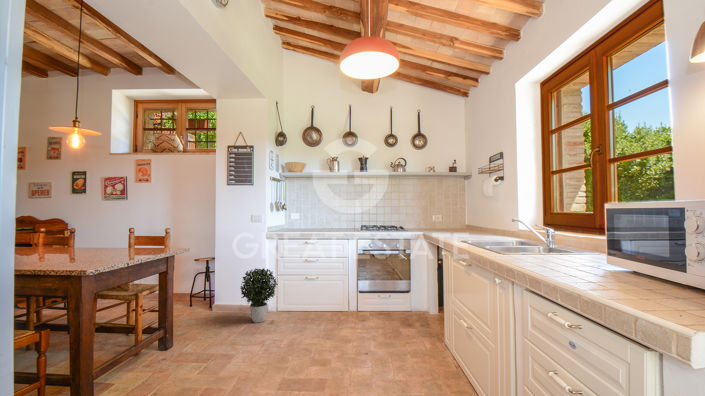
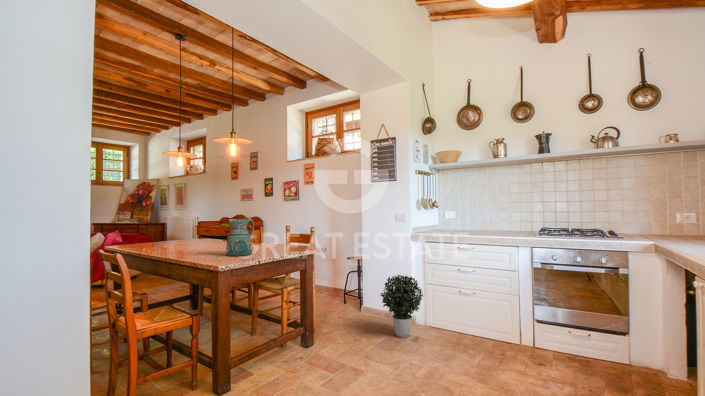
ceramic pitcher: none [72,219,108,262] -> present [226,218,254,256]

